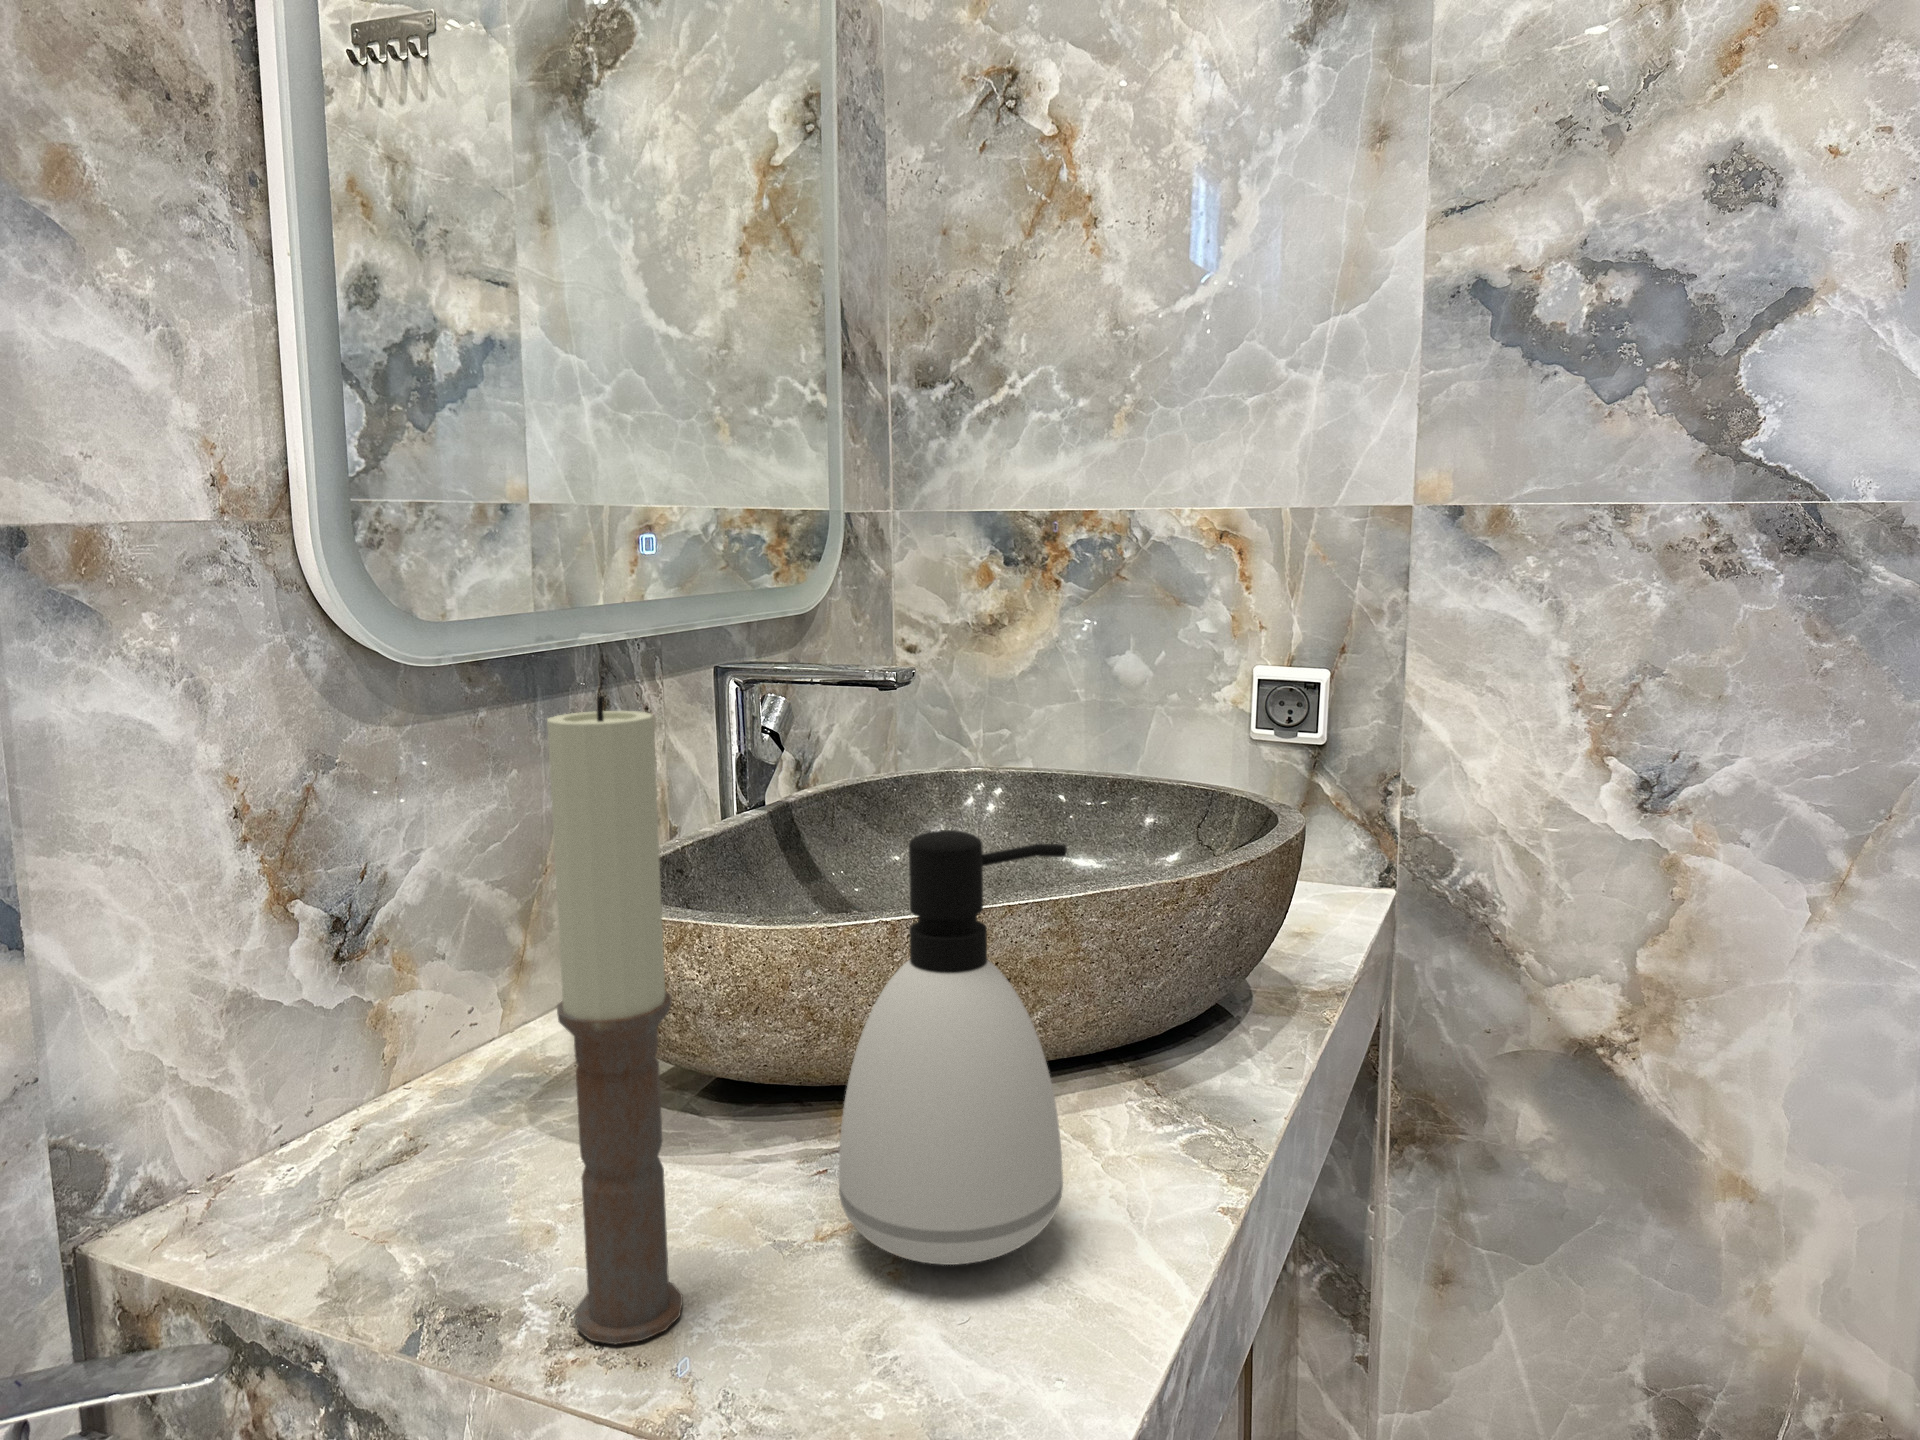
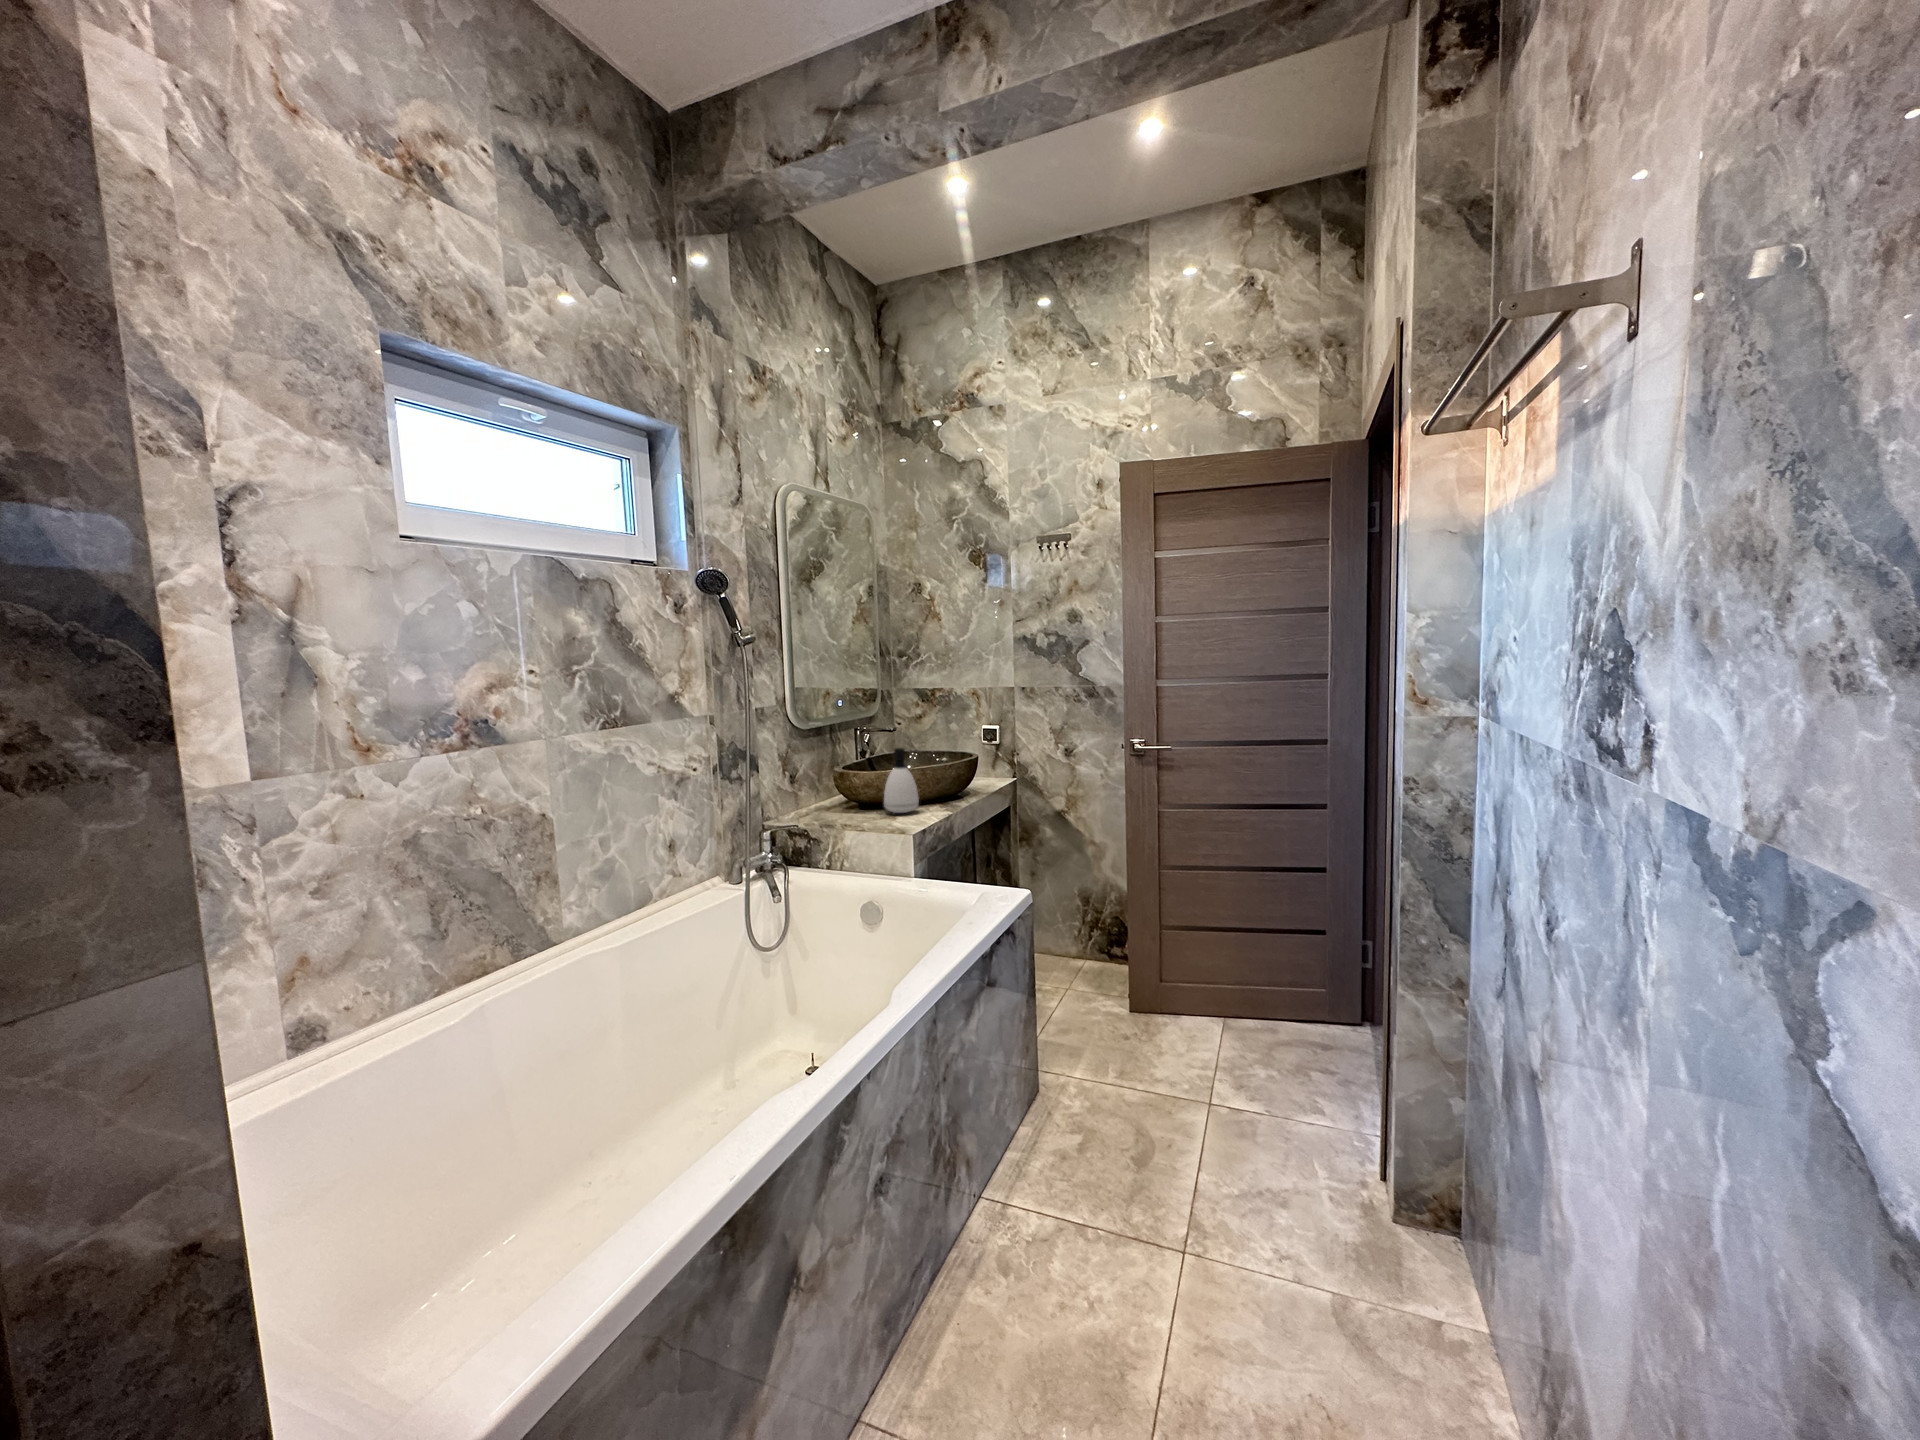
candle: present [547,696,683,1344] -> none [842,727,861,820]

